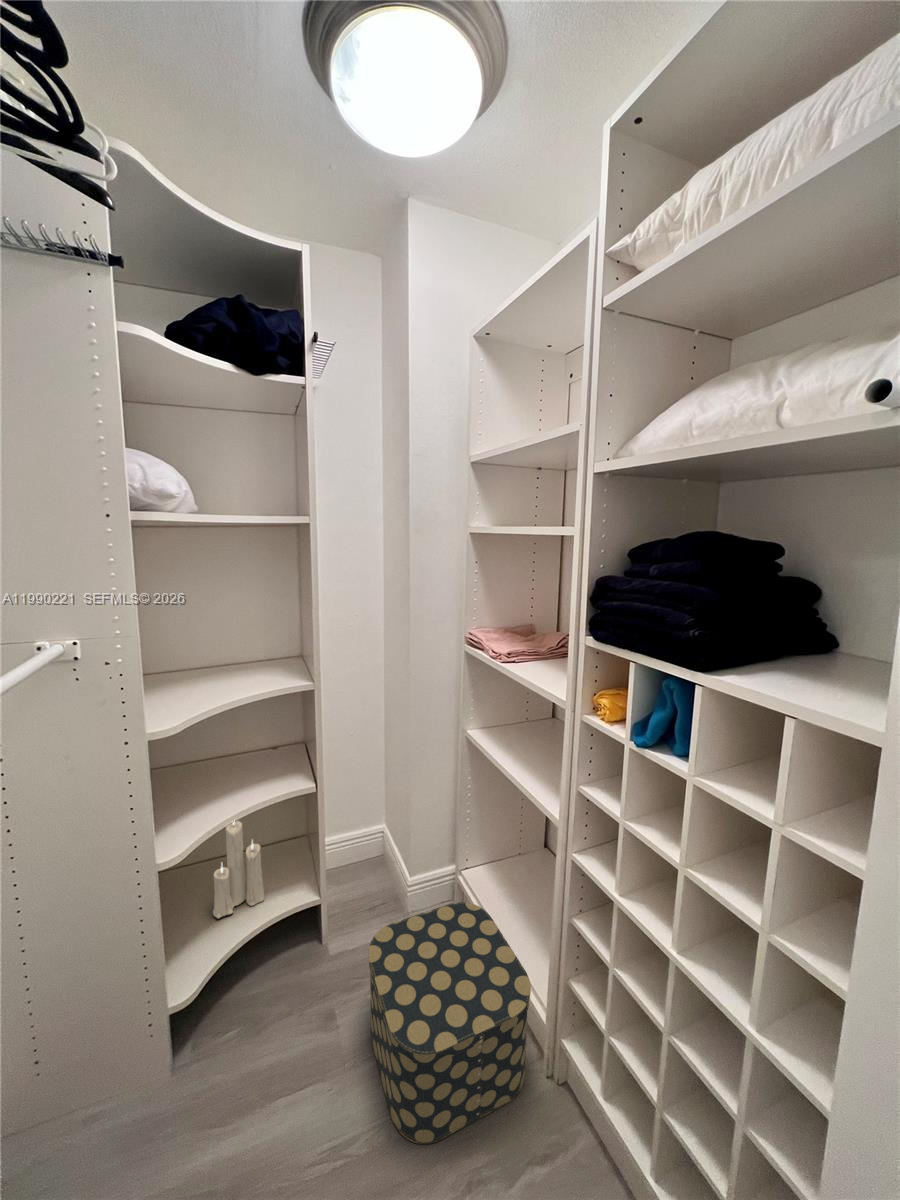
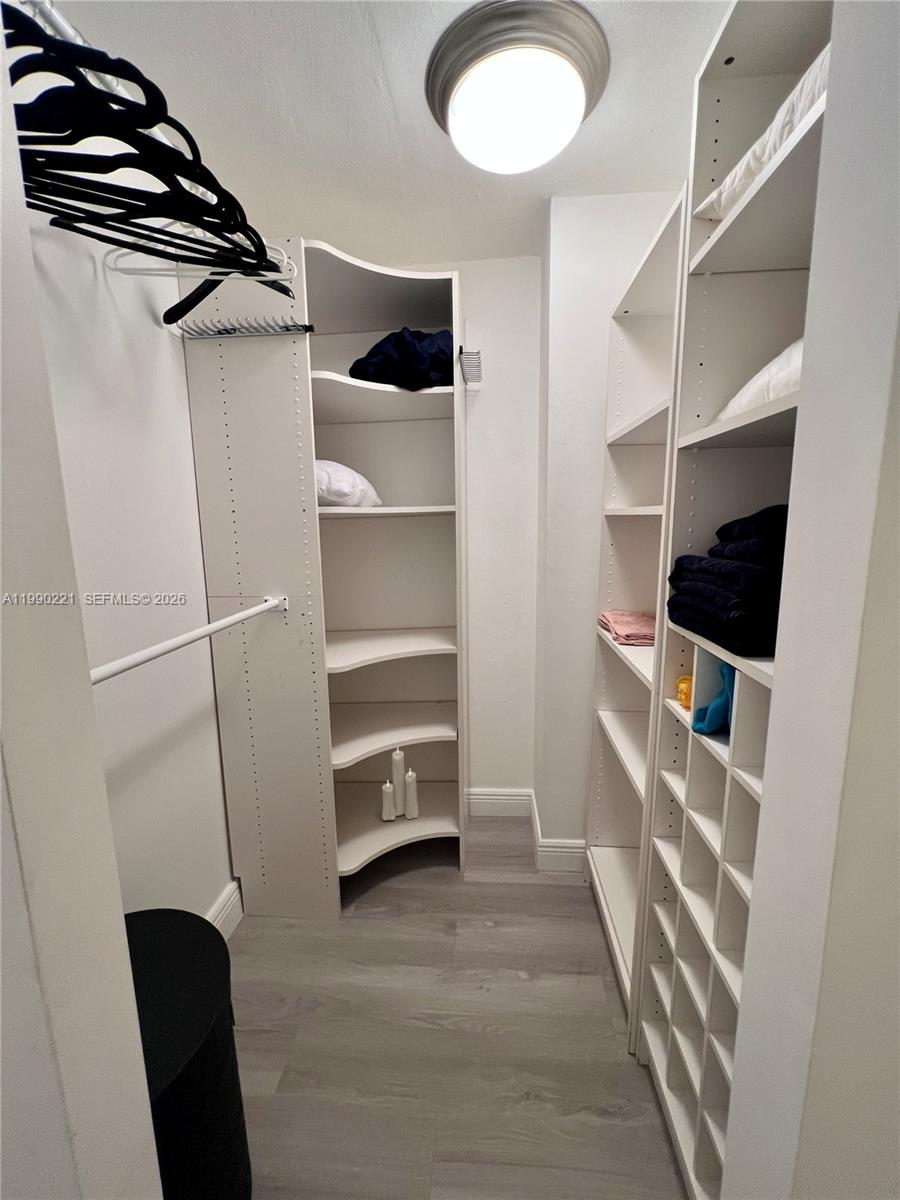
storage box: present [368,902,531,1144] -> none [478,864,617,1055]

